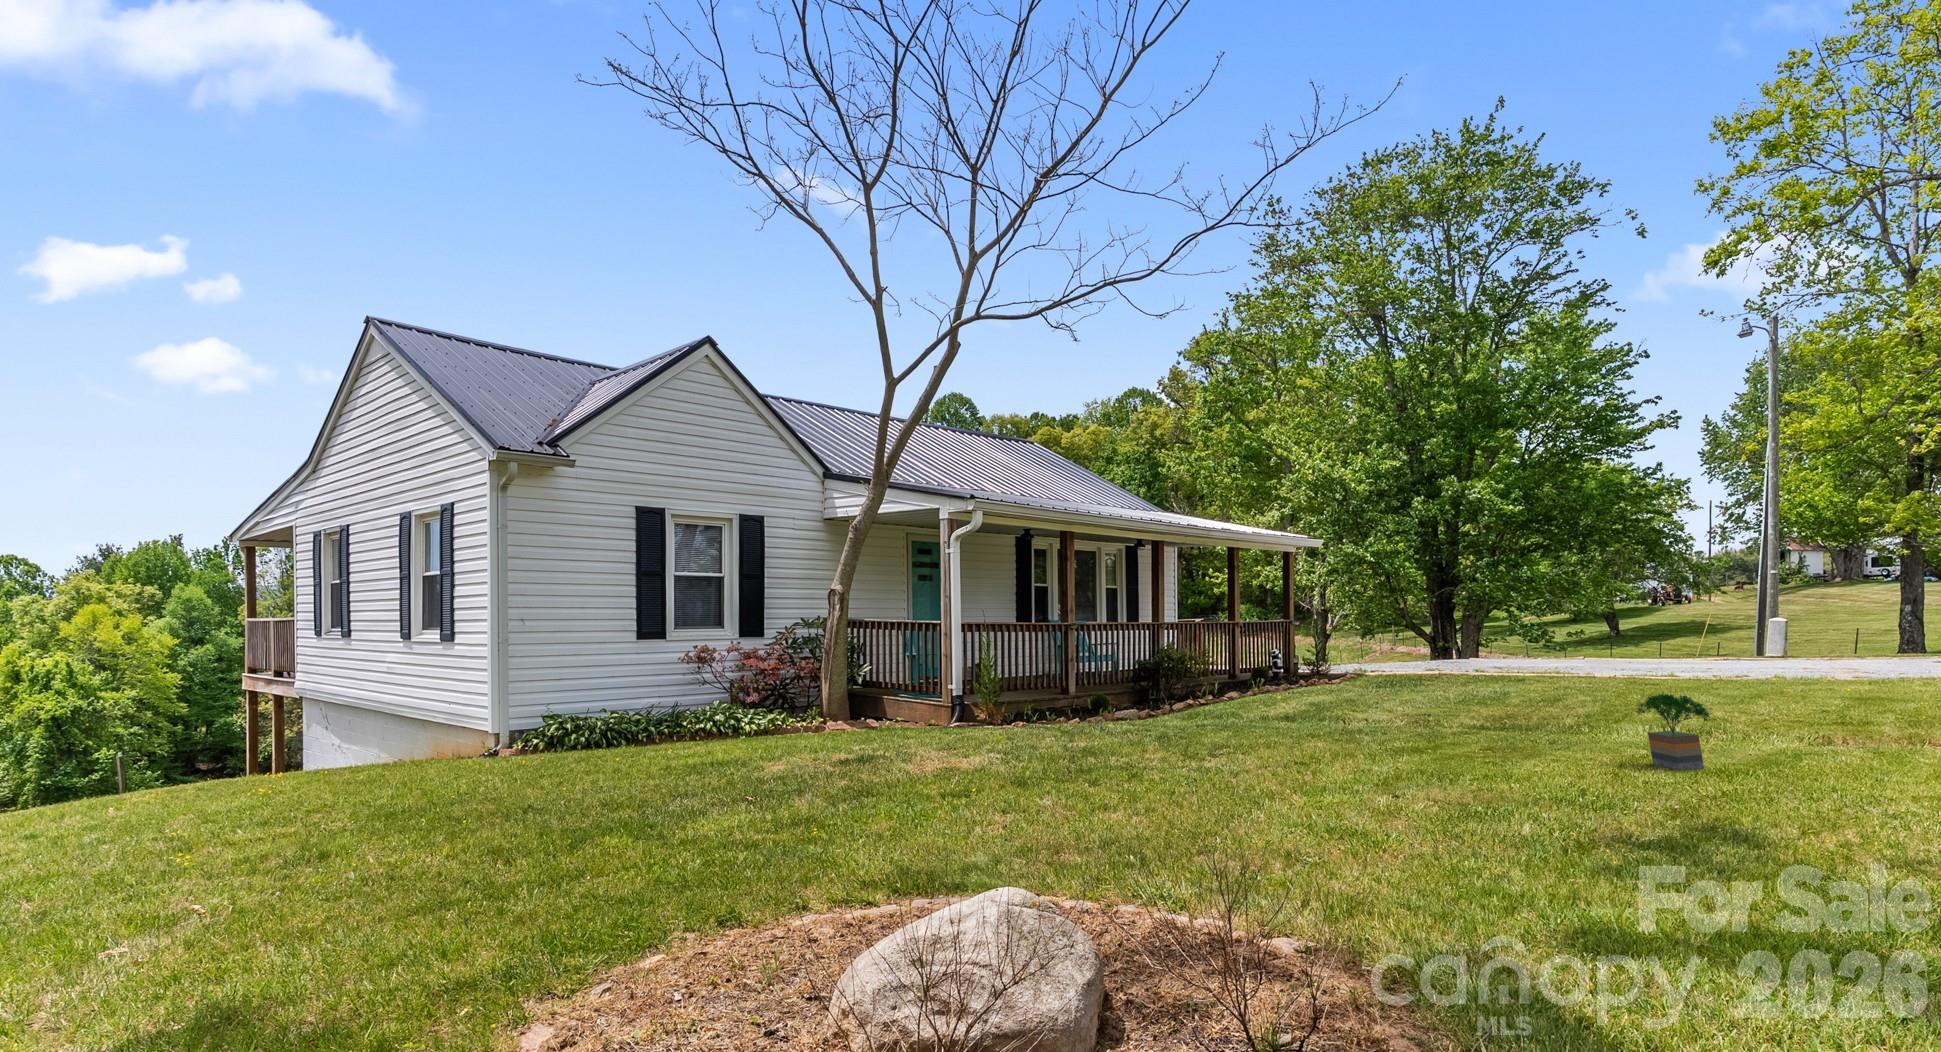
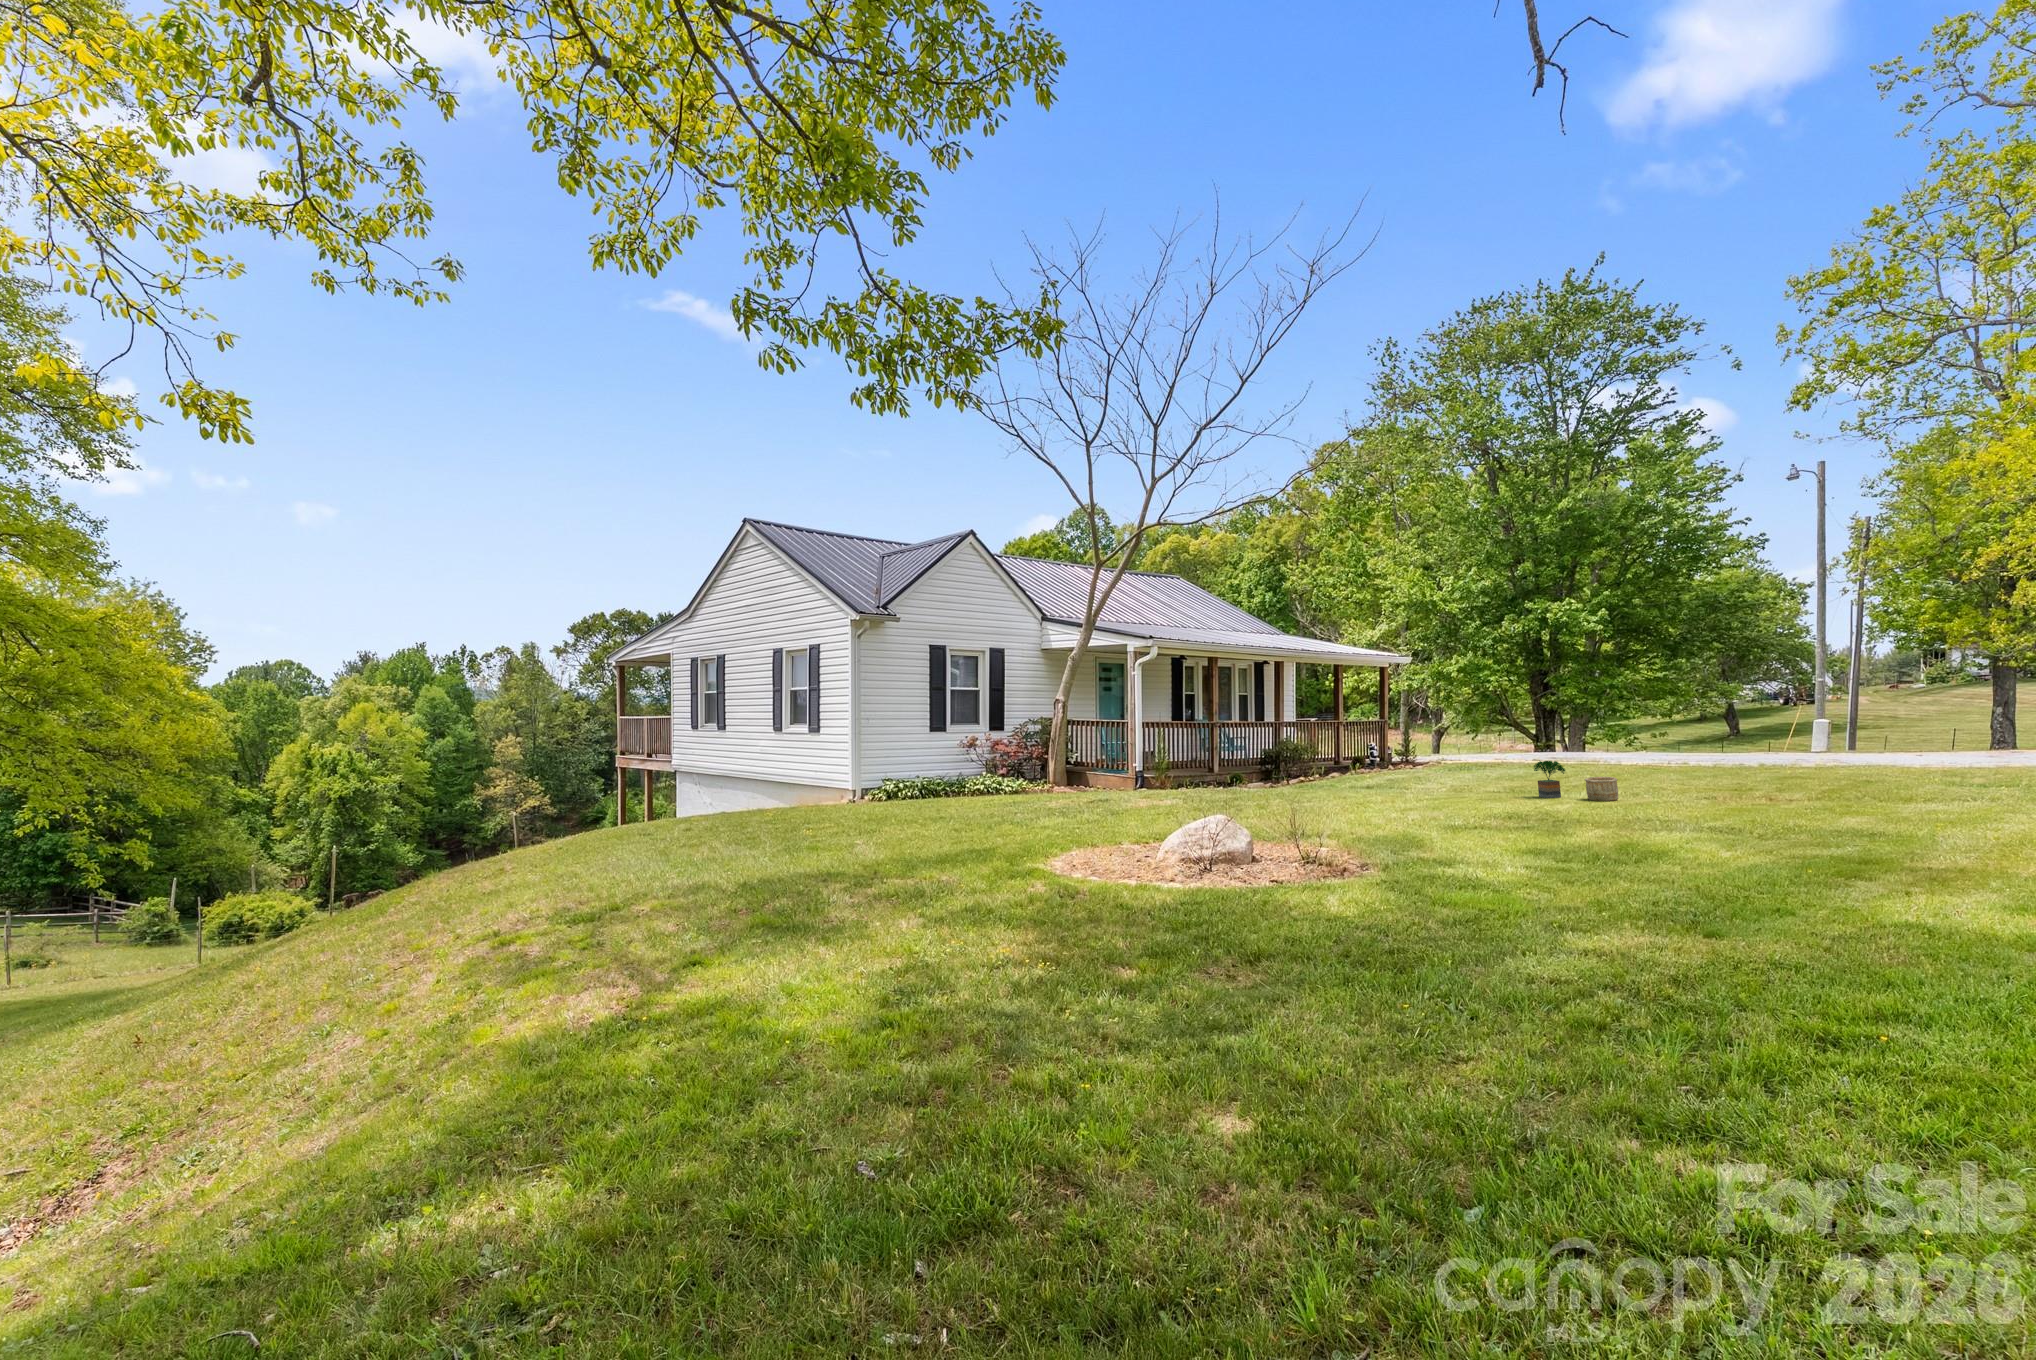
wooden bucket: none [1763,729,1850,784] -> present [1585,777,1618,801]

